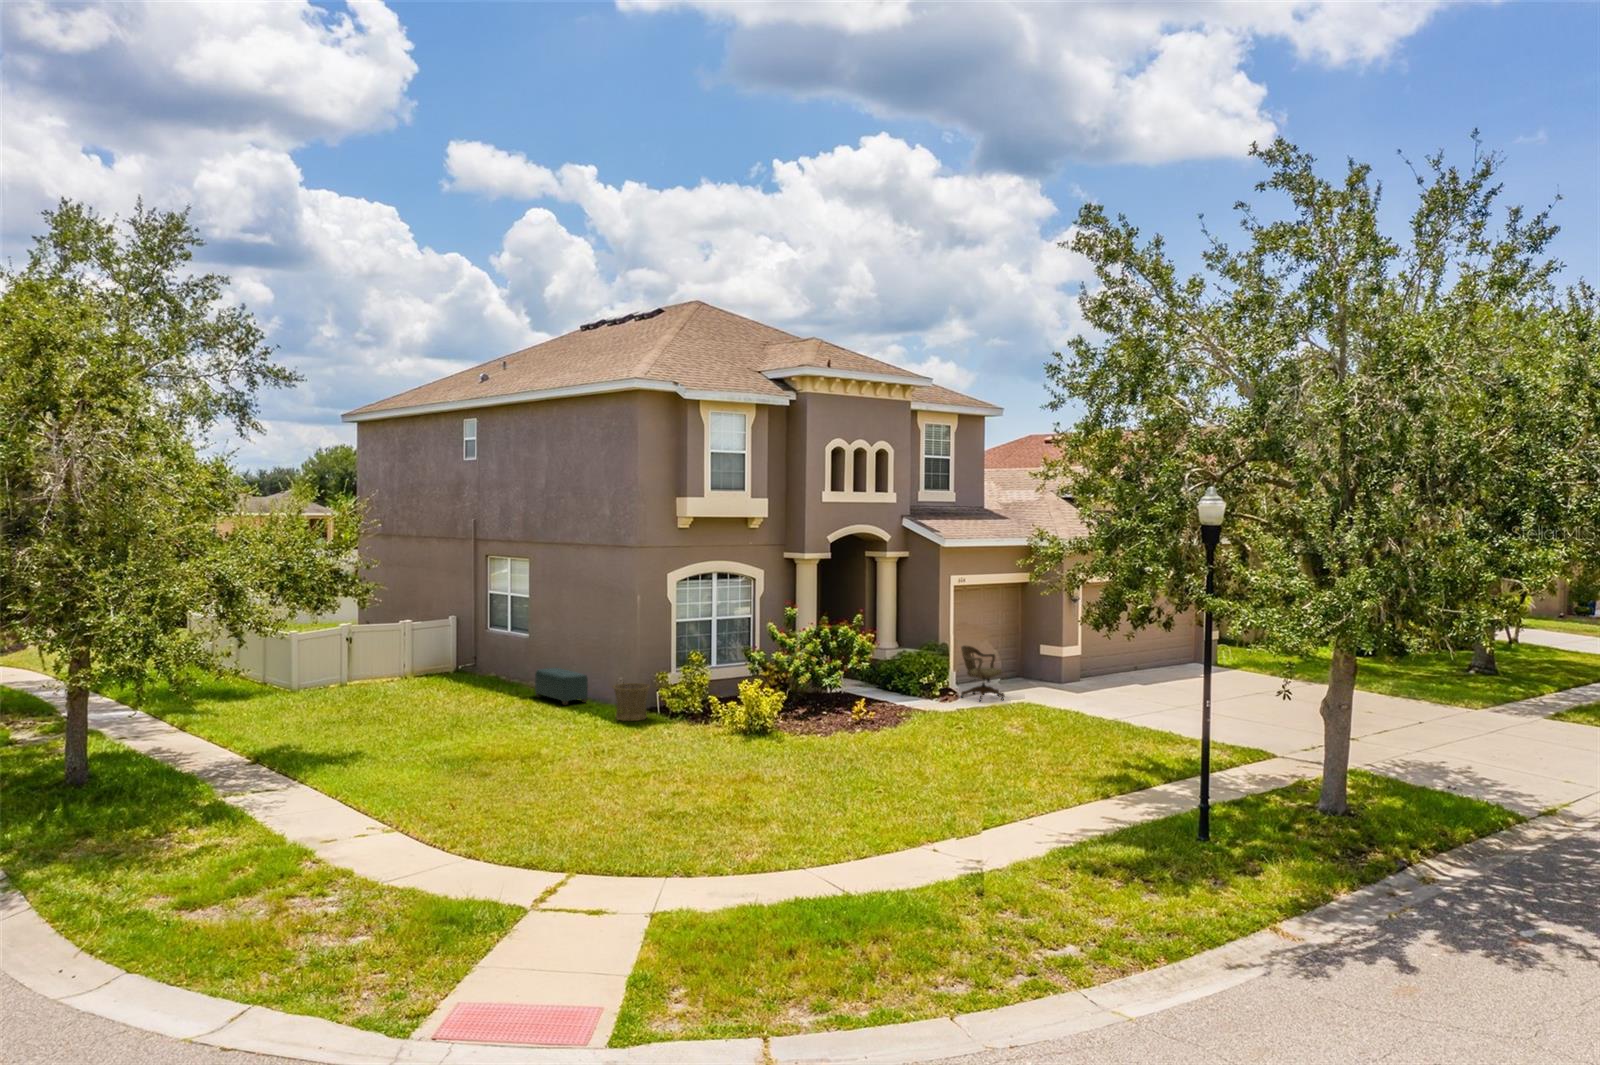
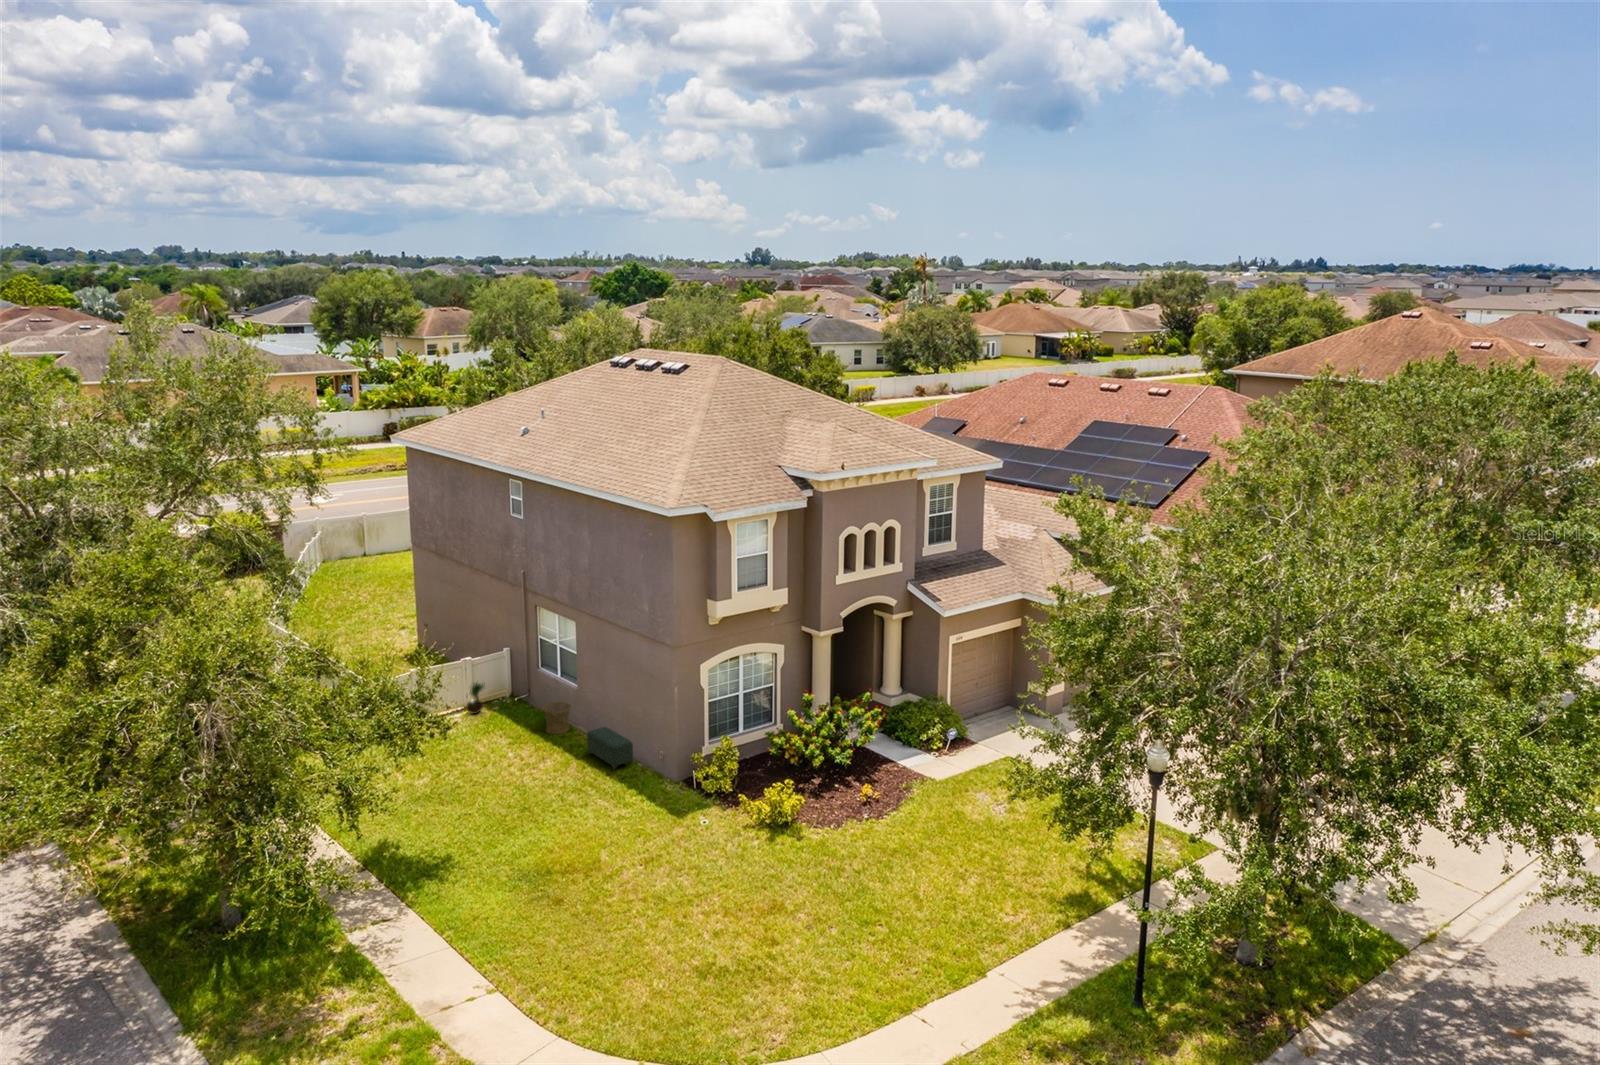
potted tree: none [400,634,425,675] -> present [466,683,484,714]
chair: present [961,646,1005,701] -> none [954,706,992,760]
basket: present [613,683,650,721] -> present [542,702,571,734]

